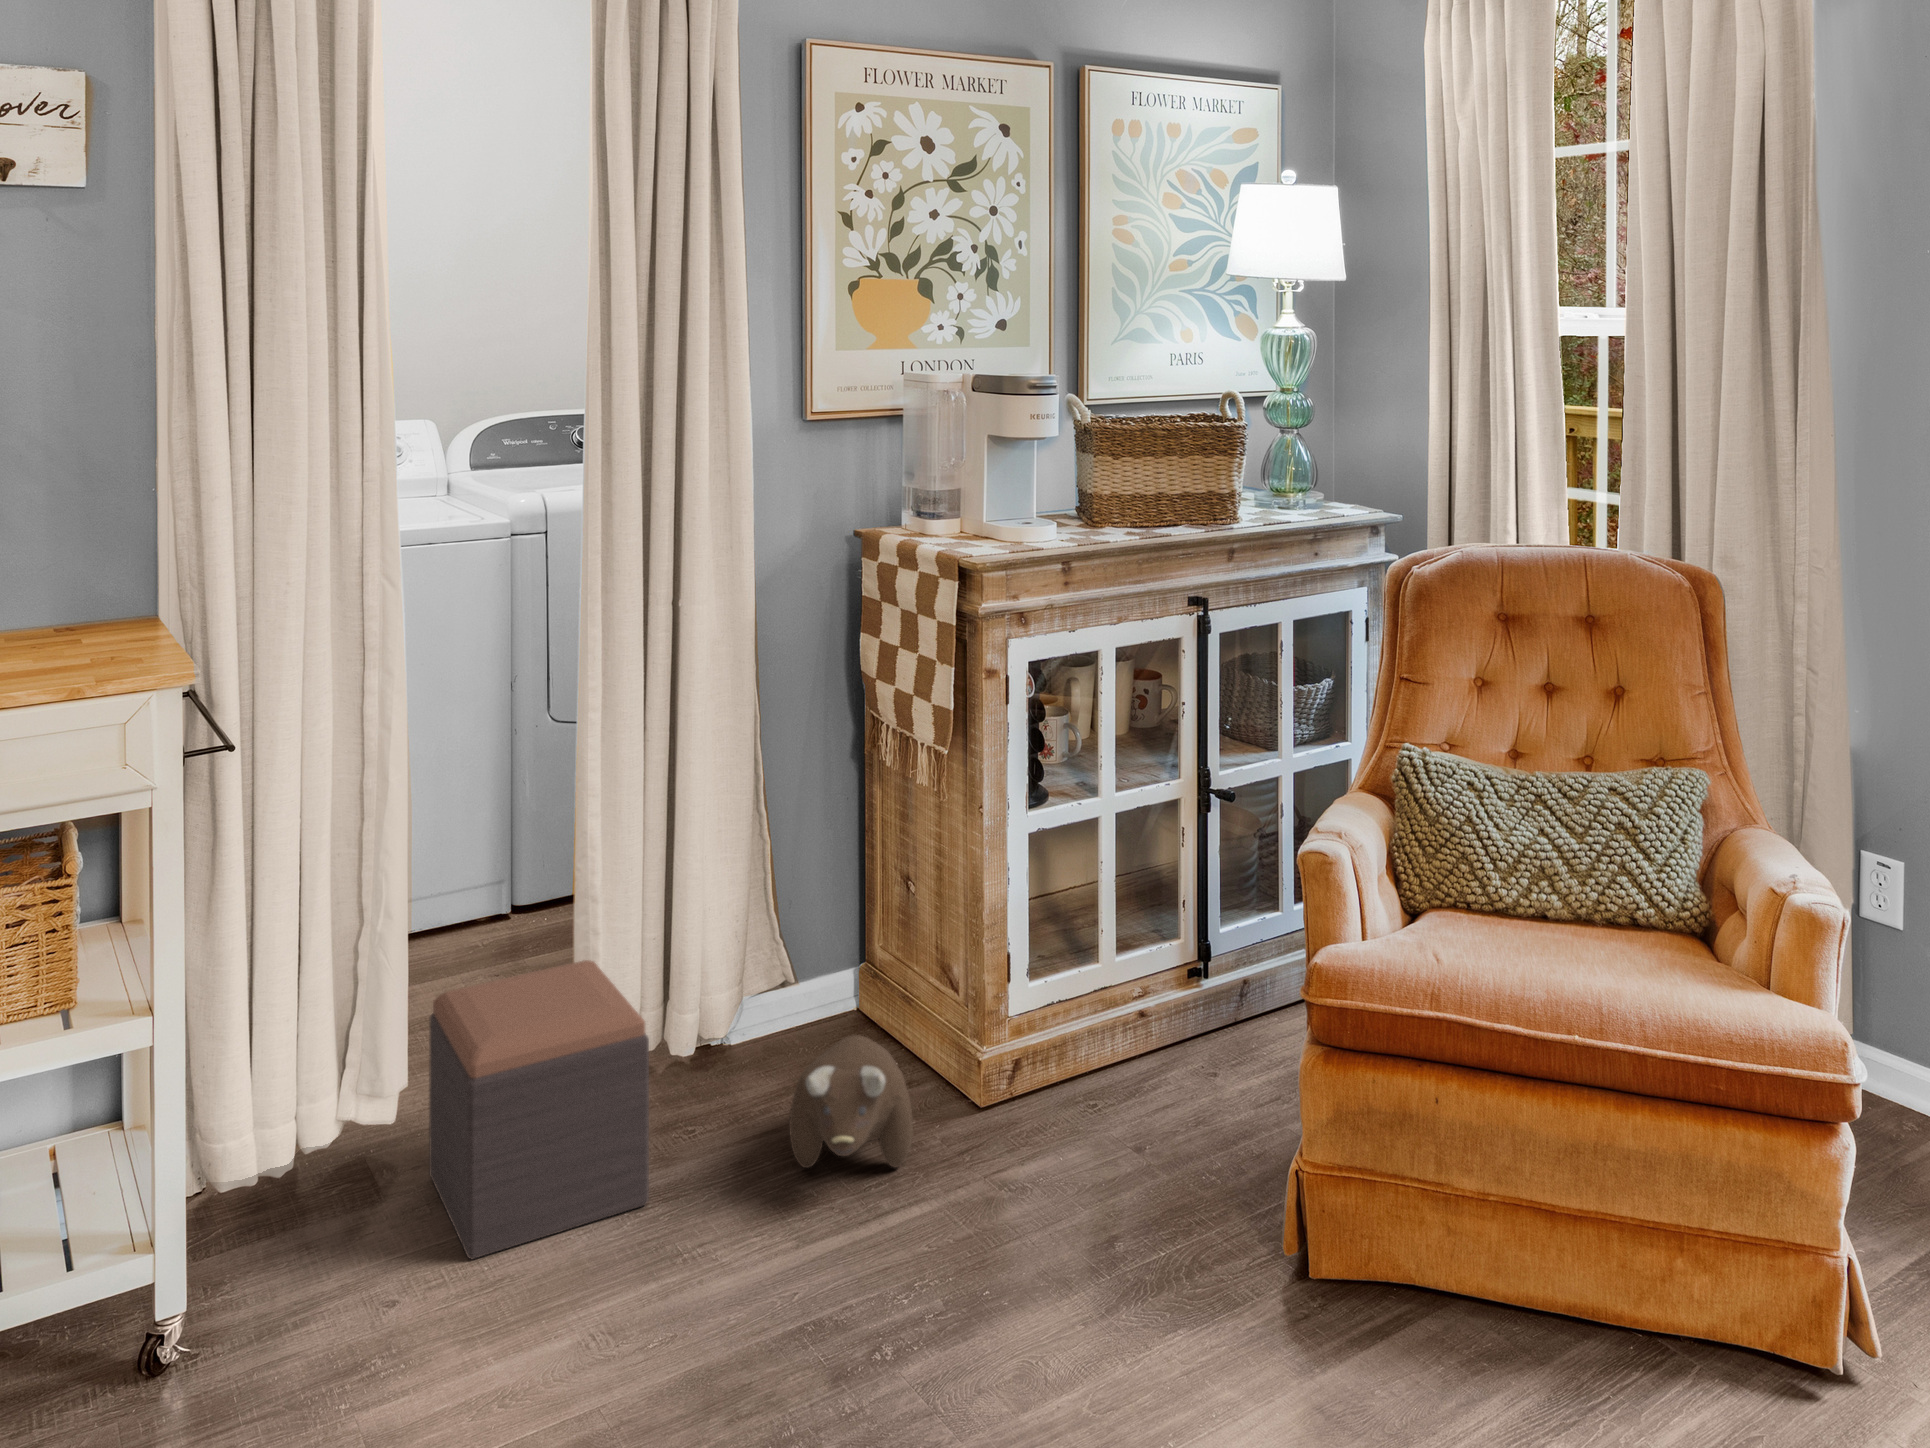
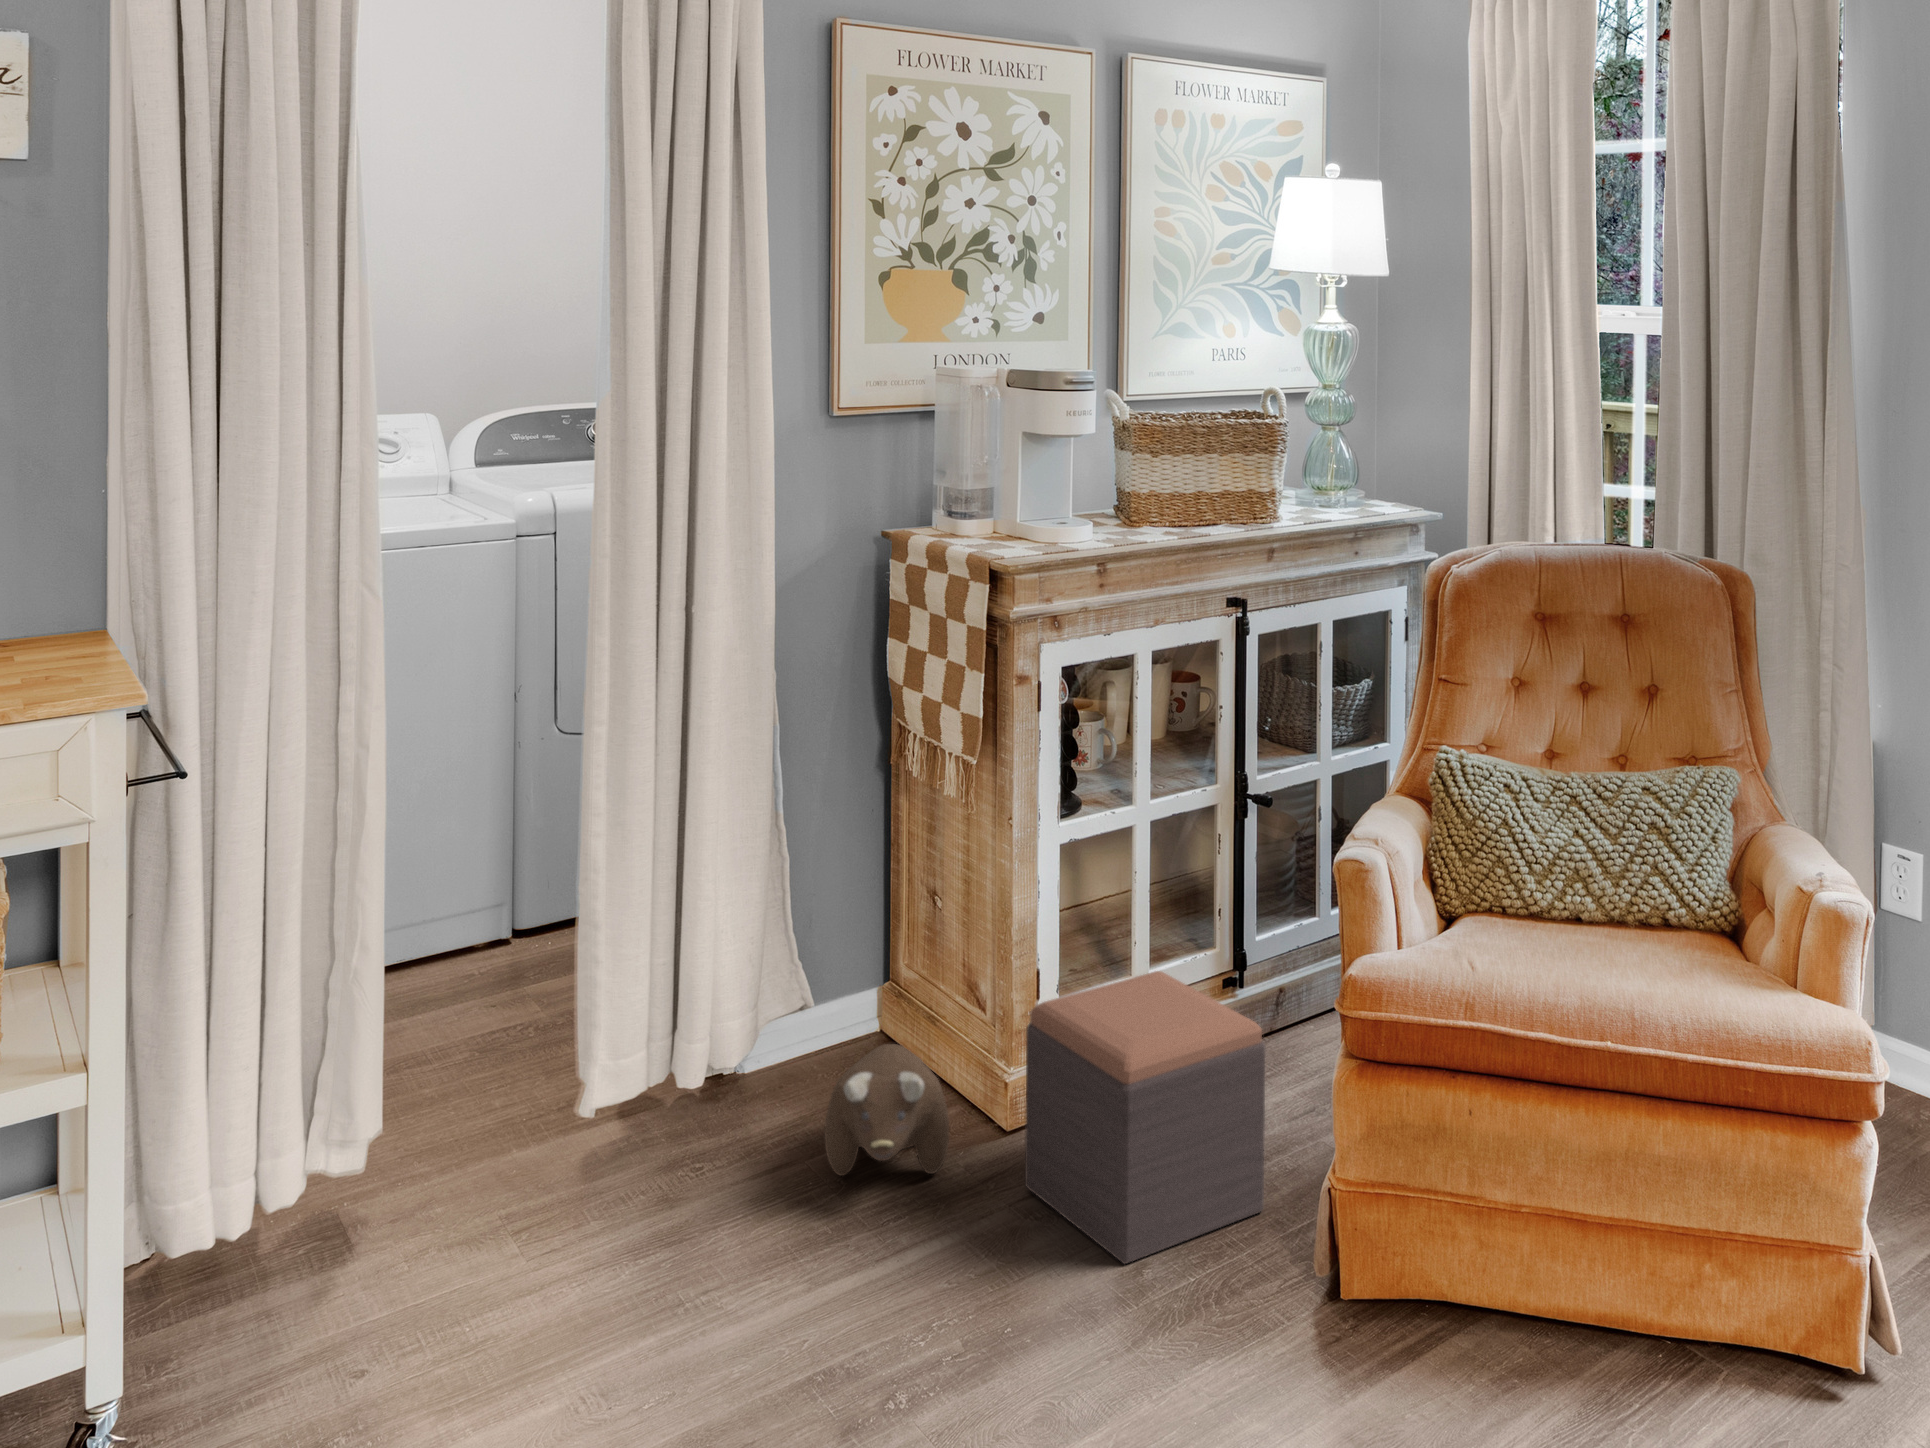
footstool: present [429,960,649,1259] -> present [1025,971,1265,1264]

